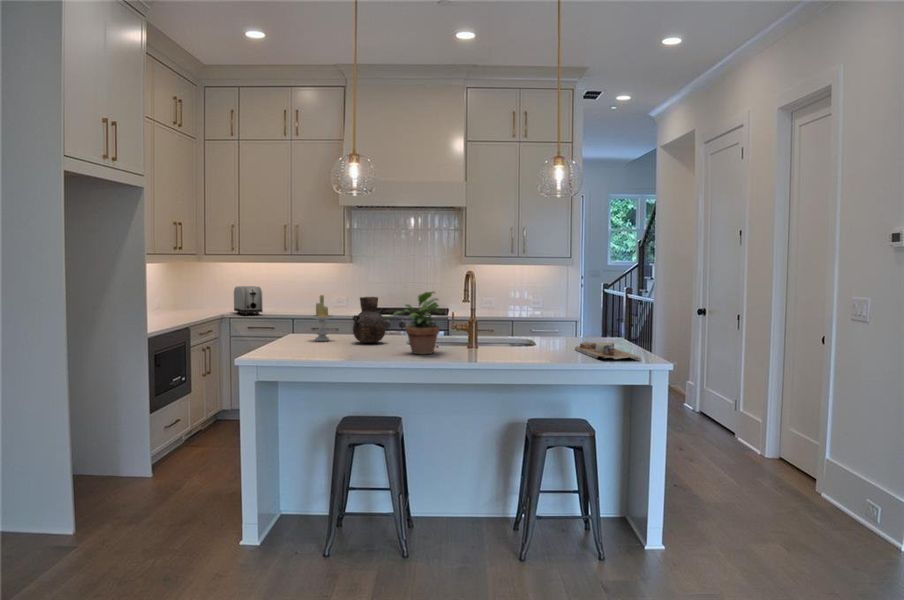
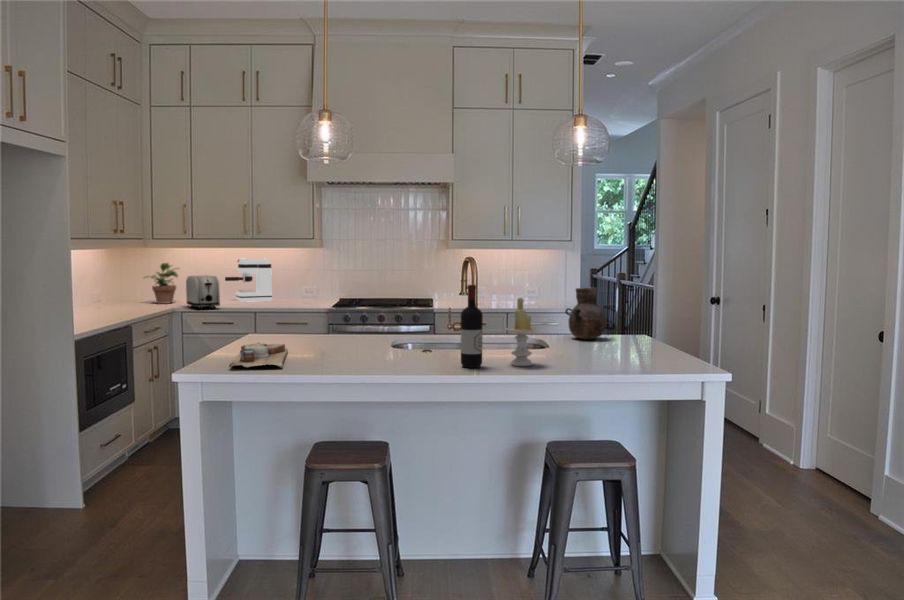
coffee maker: none [266,272,307,310] -> present [225,258,272,303]
potted plant: present [394,291,441,354] -> present [144,263,178,304]
wine bottle: none [459,292,476,358] -> present [461,285,483,368]
candle: present [311,295,333,341] -> present [505,298,539,366]
vase: present [353,297,386,343] -> present [565,287,606,339]
cutting board: present [575,342,641,360] -> present [229,343,288,368]

